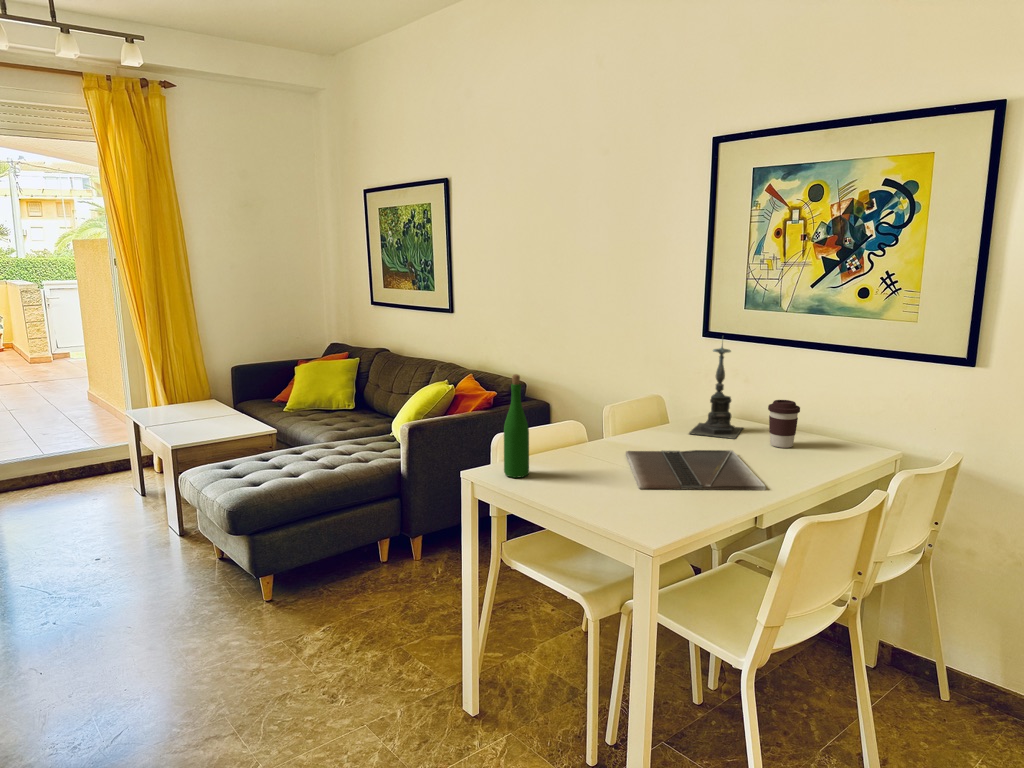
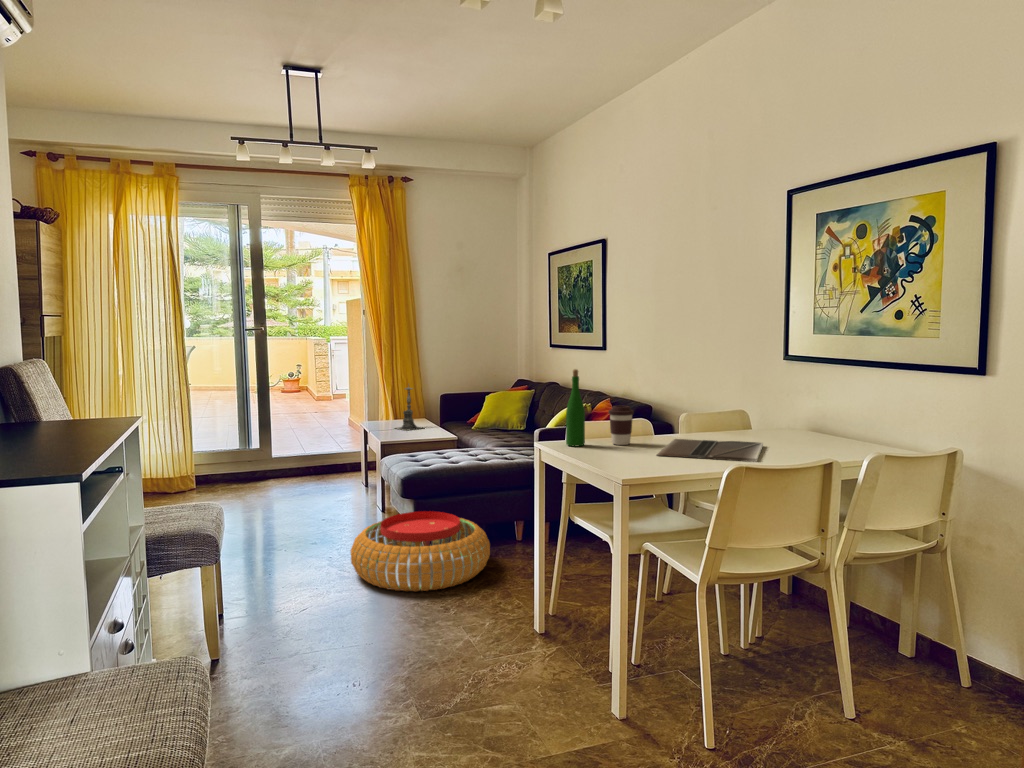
candle holder: present [689,343,743,439] -> present [395,387,422,431]
coffee cup: present [768,400,800,448] -> present [609,405,634,445]
pouf: none [167,548,365,677] -> present [350,511,490,591]

